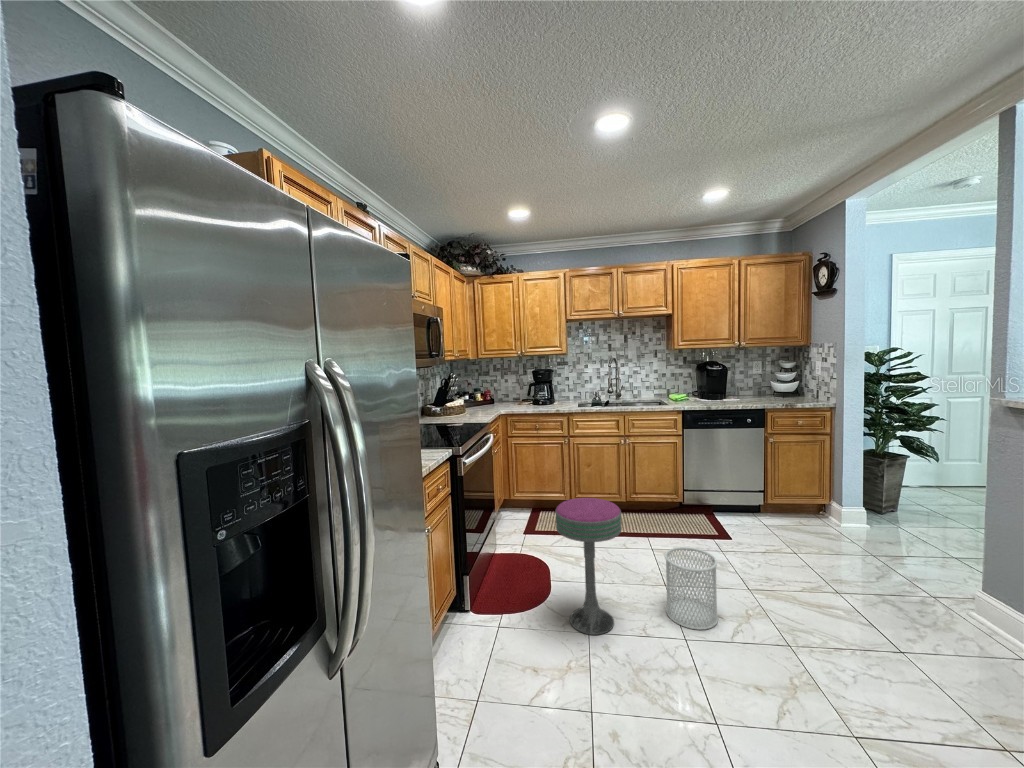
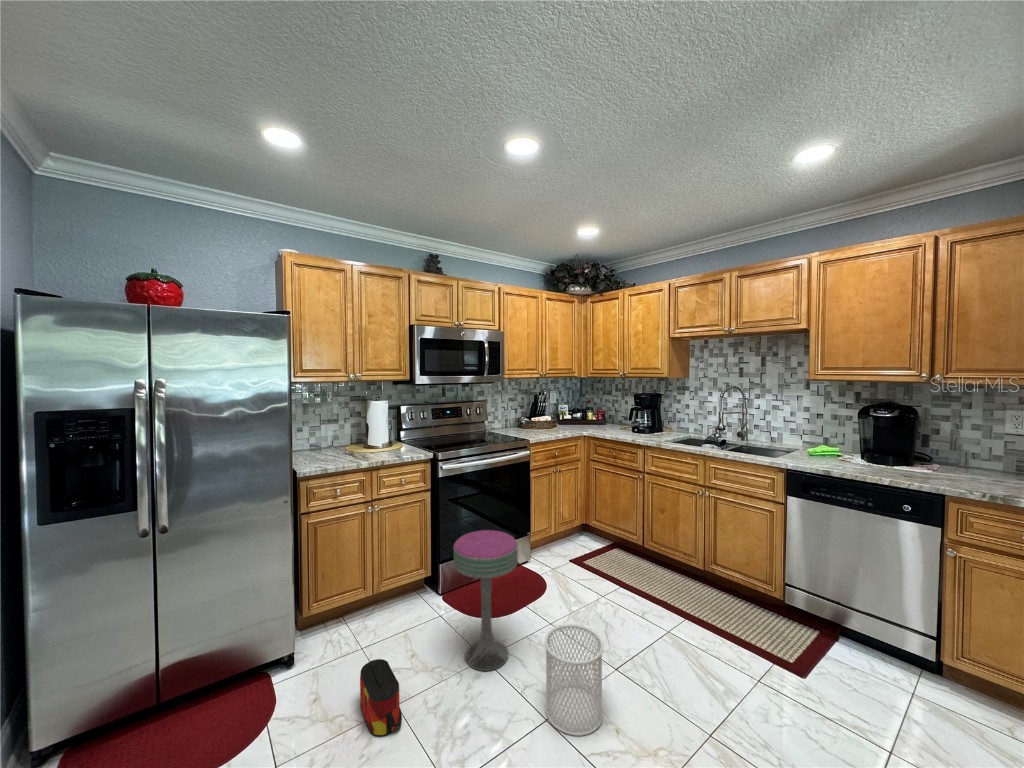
bag: none [556,660,636,730] -> present [360,659,402,737]

